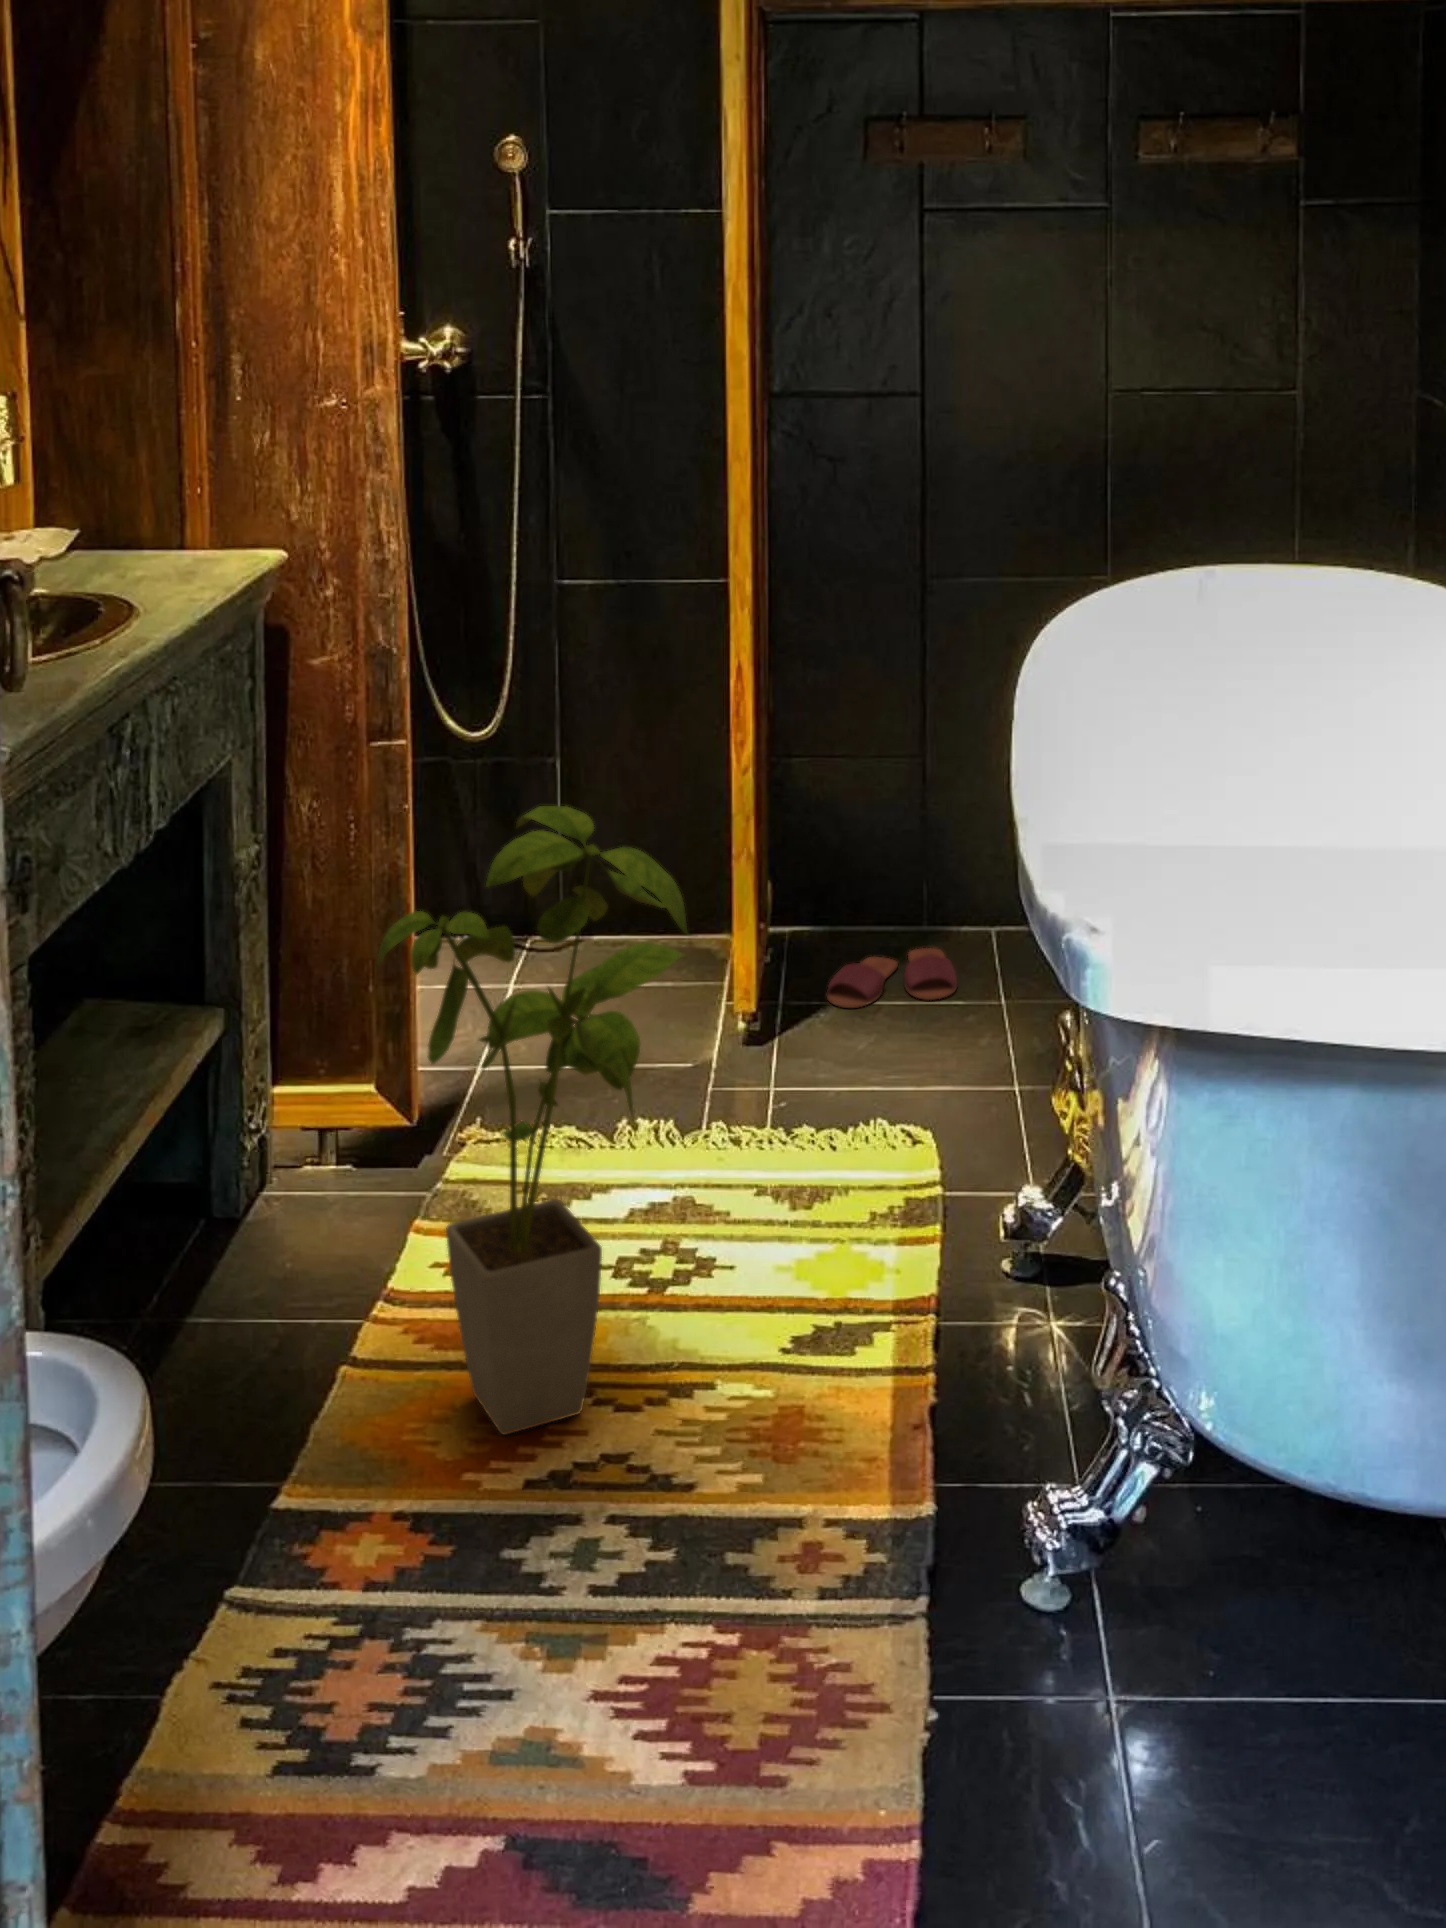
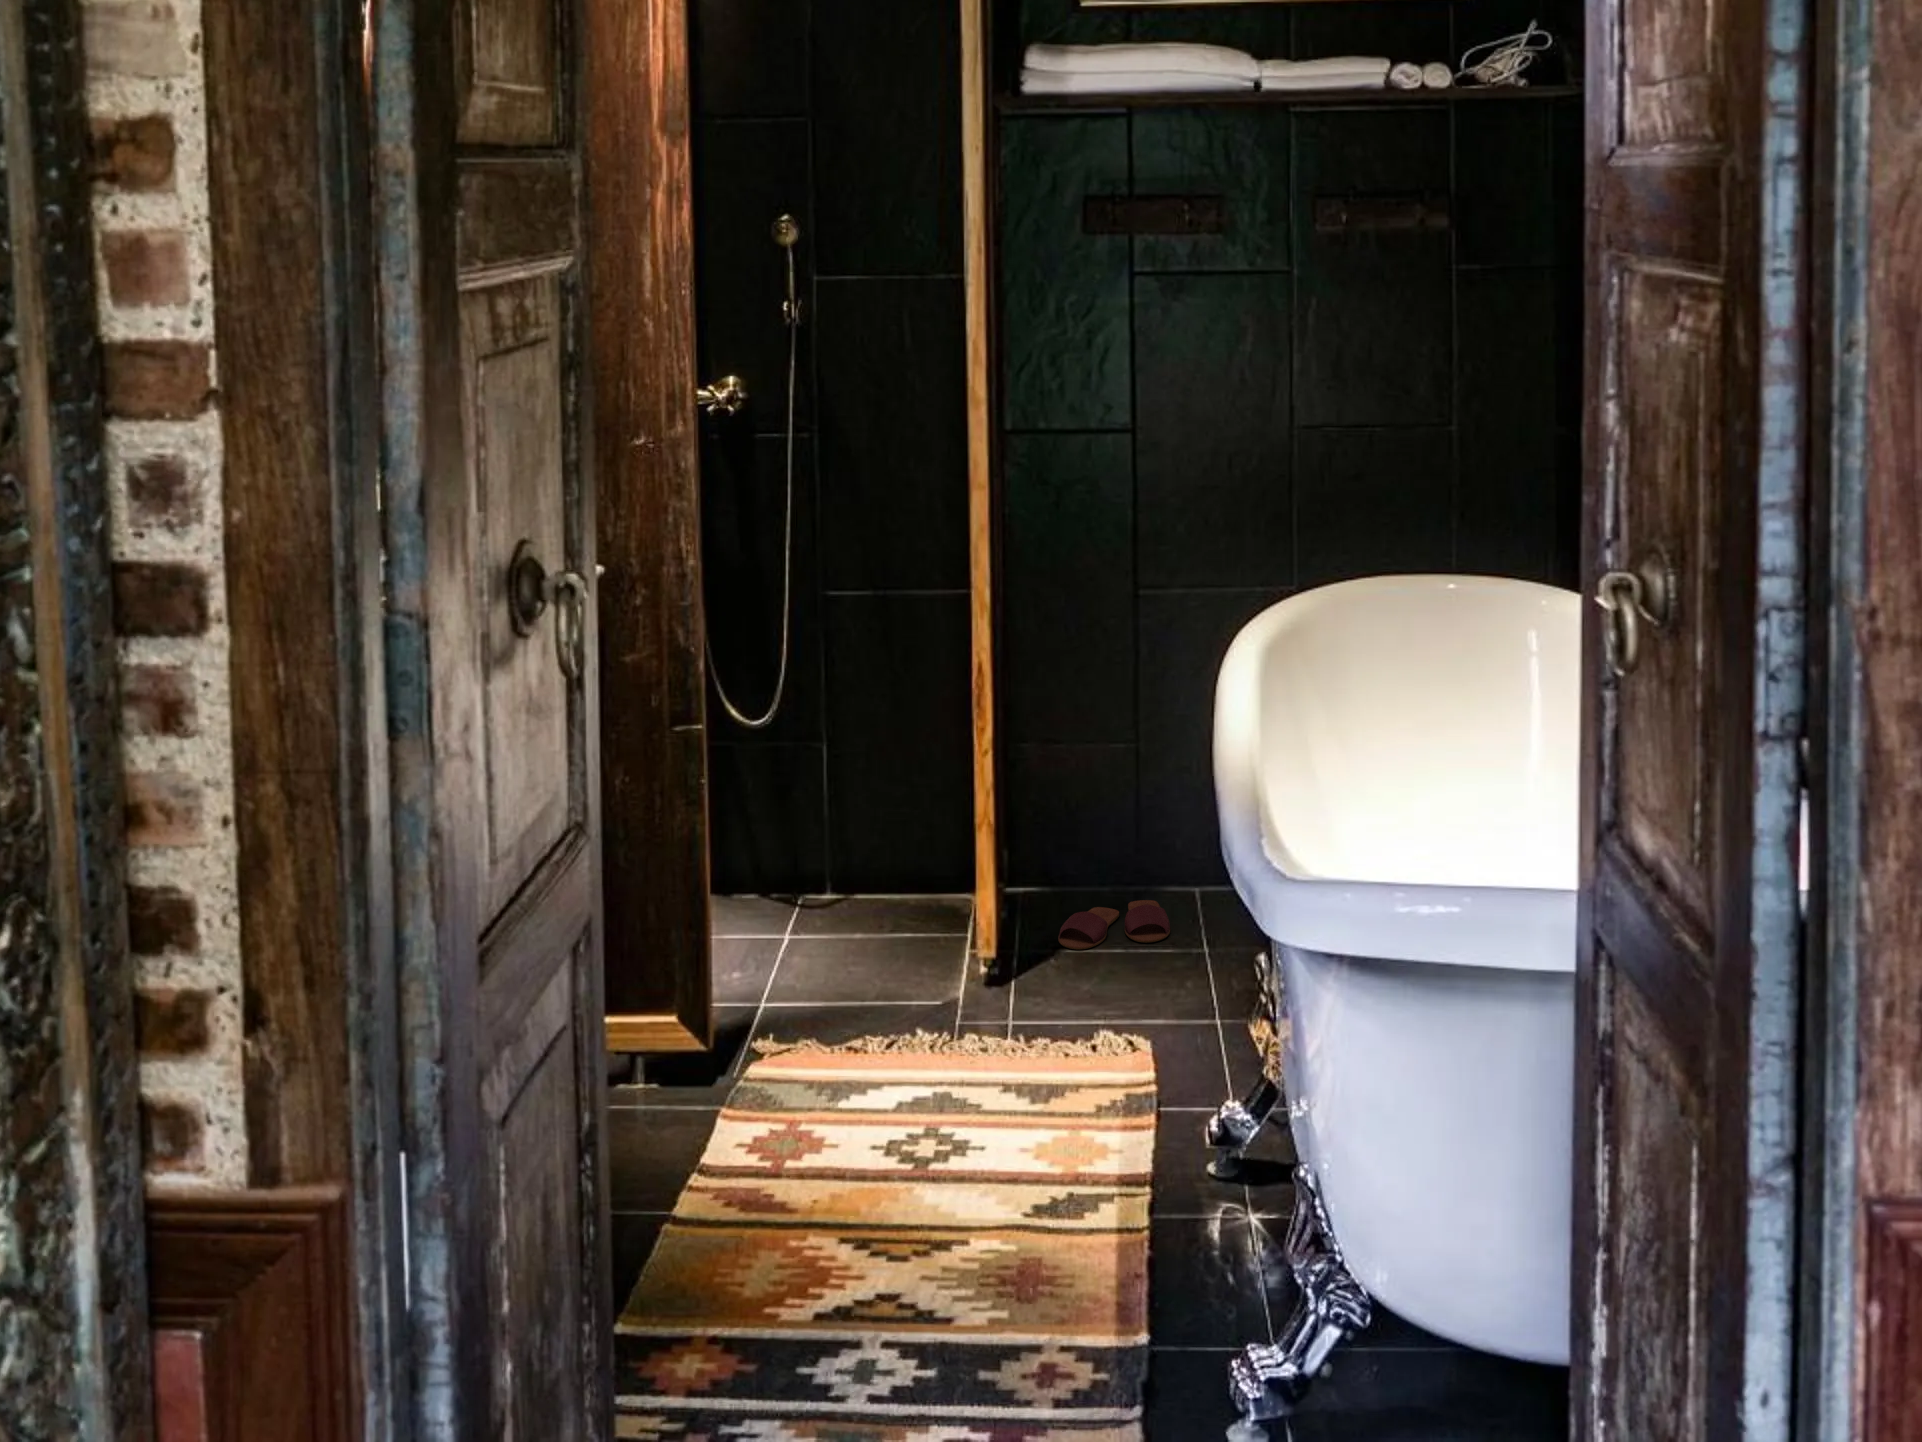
house plant: present [376,806,688,1434] -> none [694,762,947,1281]

